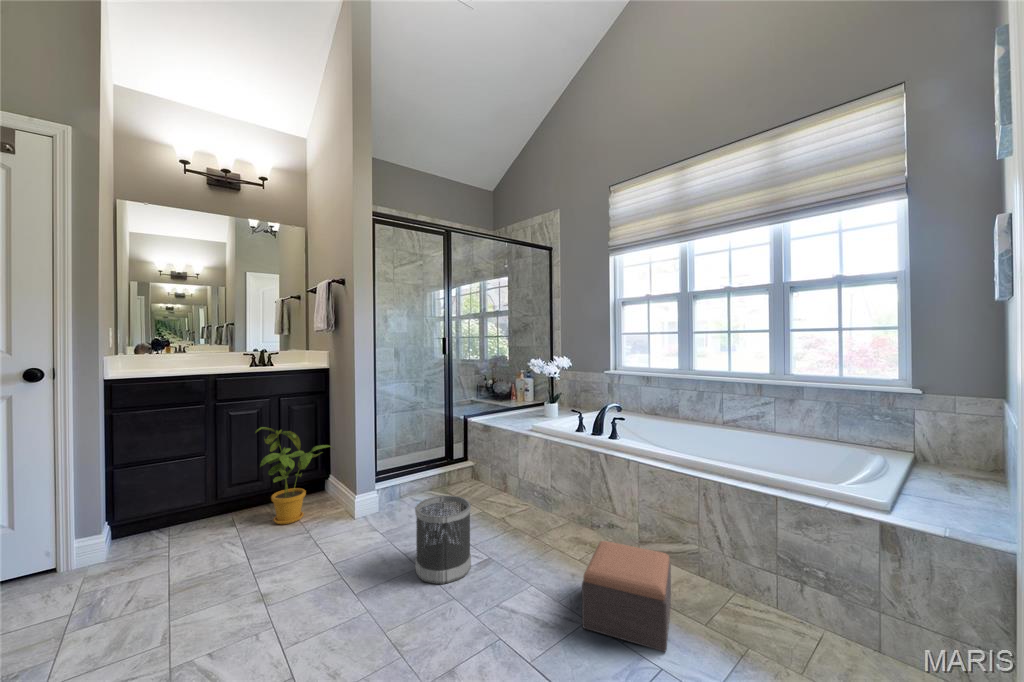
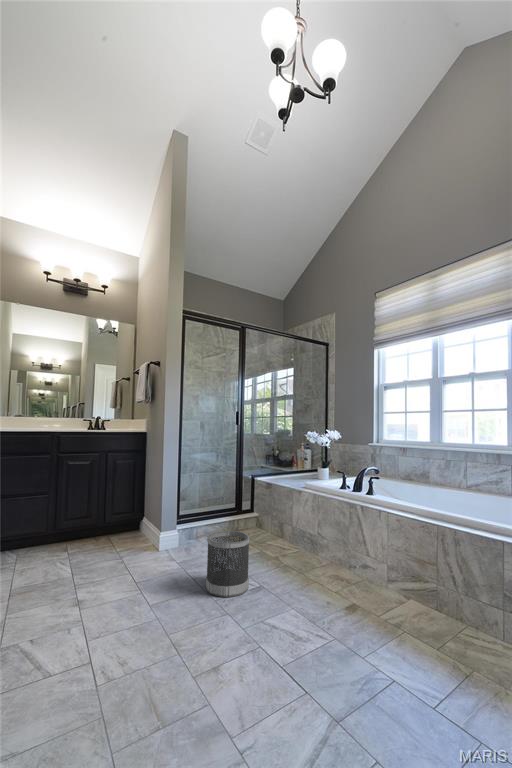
house plant: present [256,427,334,524] -> none [93,475,150,551]
footstool: present [582,541,671,652] -> none [330,570,407,655]

